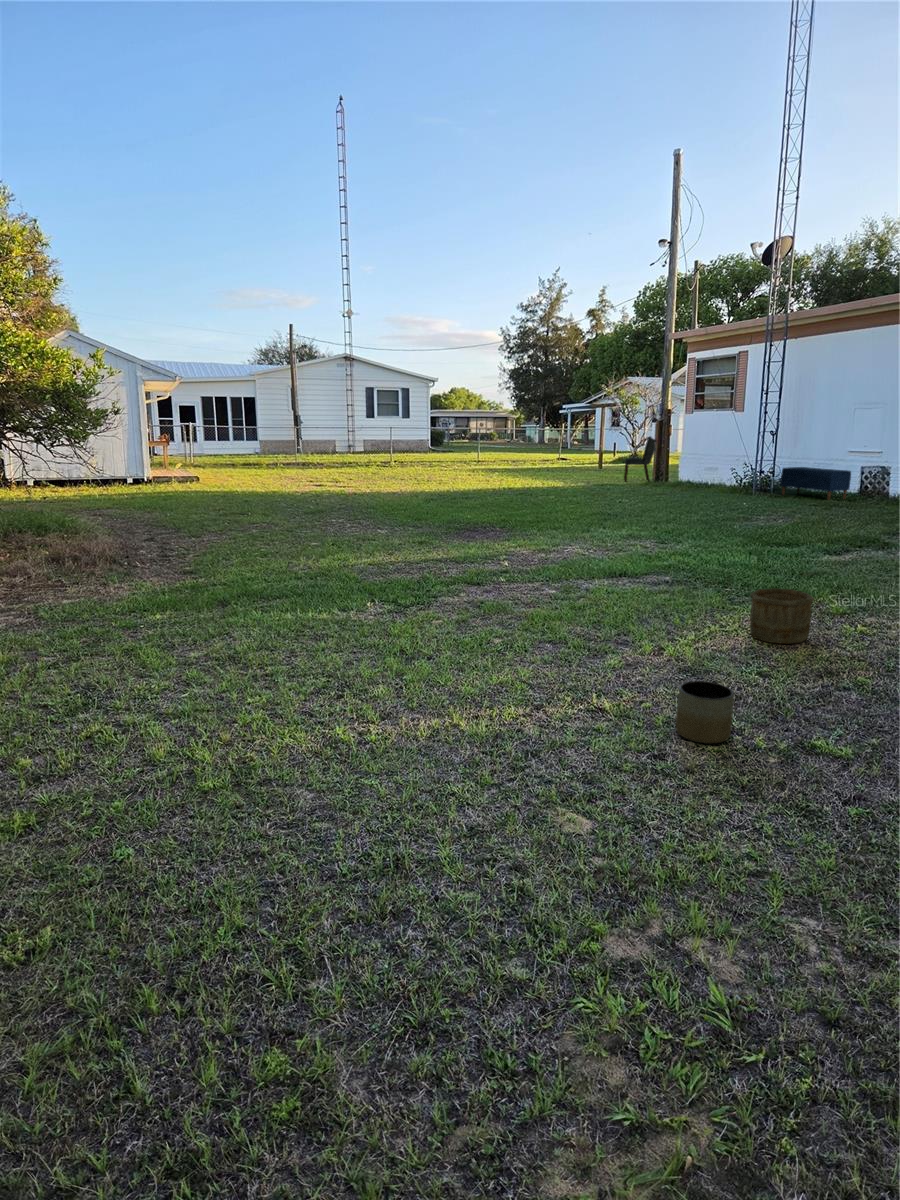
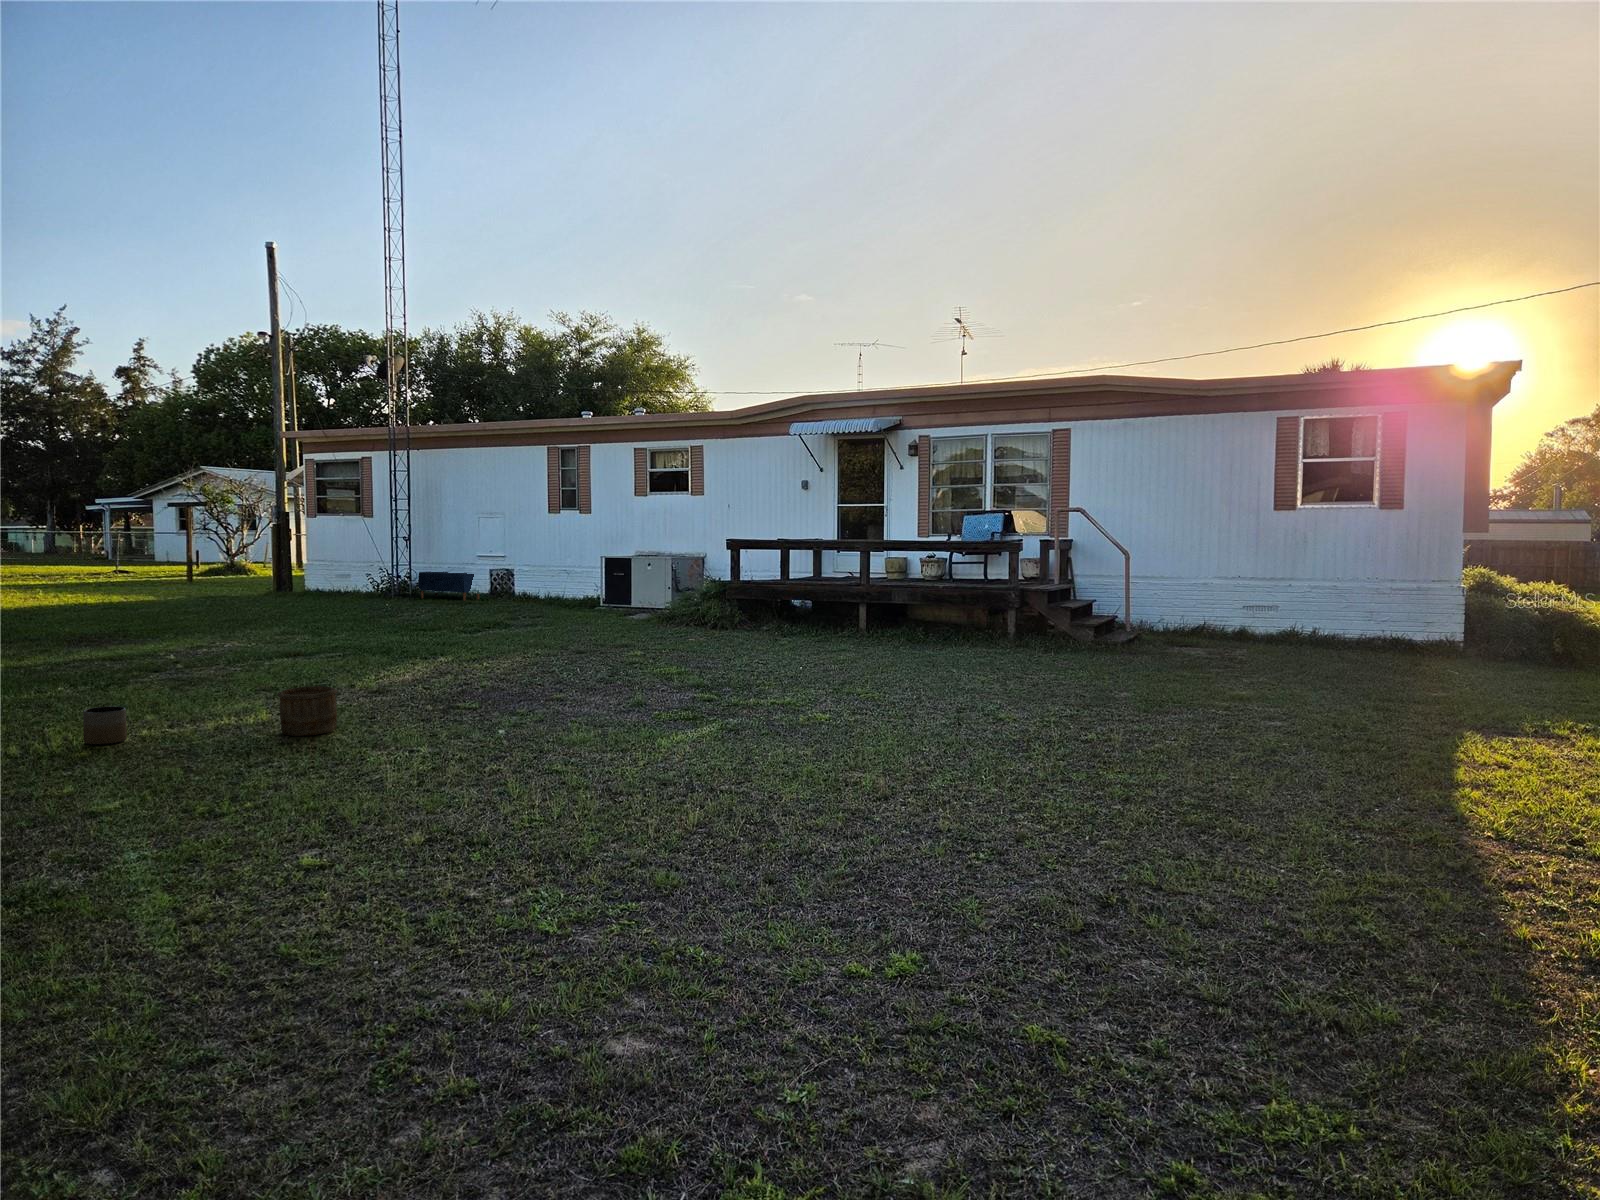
chair: present [624,437,657,481] -> none [238,542,277,593]
wooden bucket: present [750,588,814,644] -> present [278,686,337,736]
planter: present [676,681,734,744] -> present [83,706,127,745]

